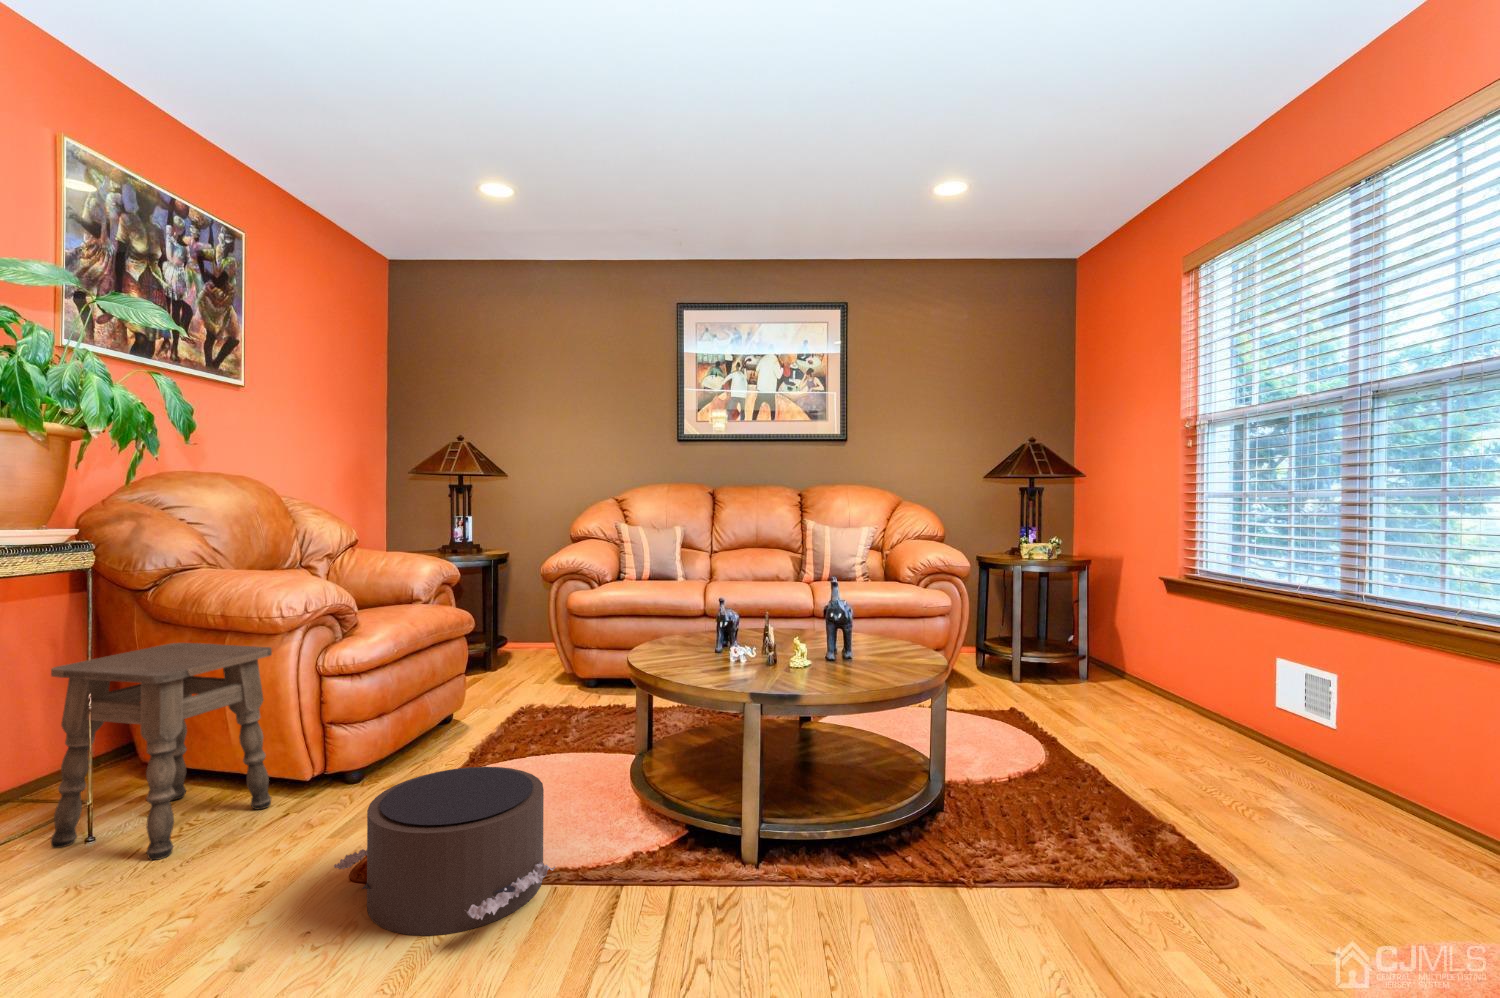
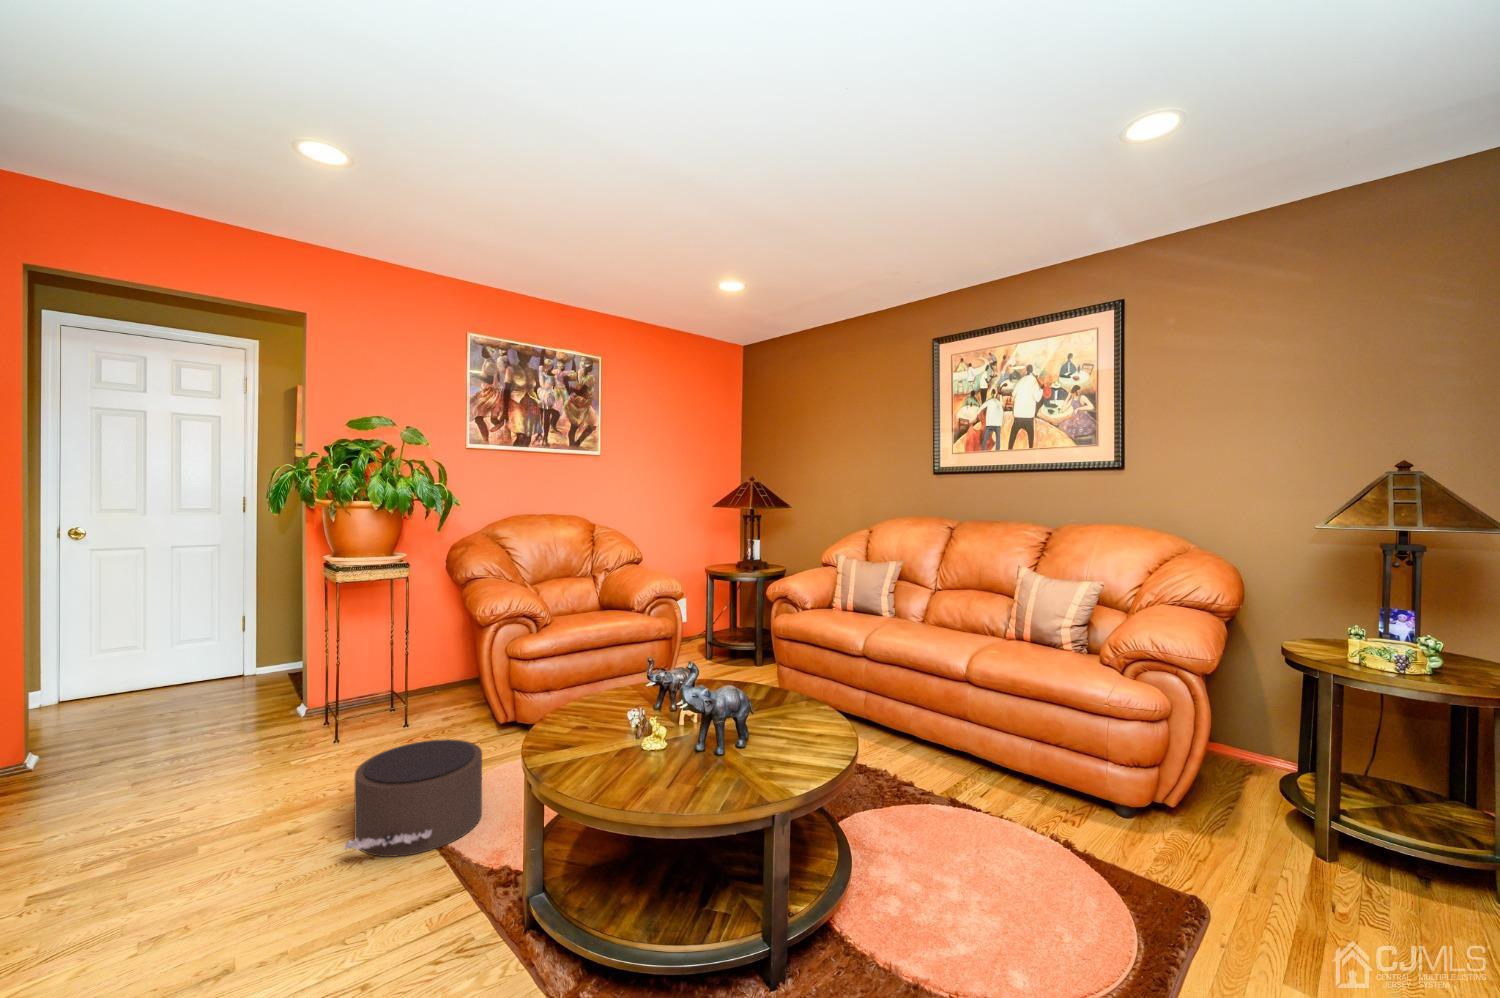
side table: present [51,643,272,860] -> none [397,619,486,743]

